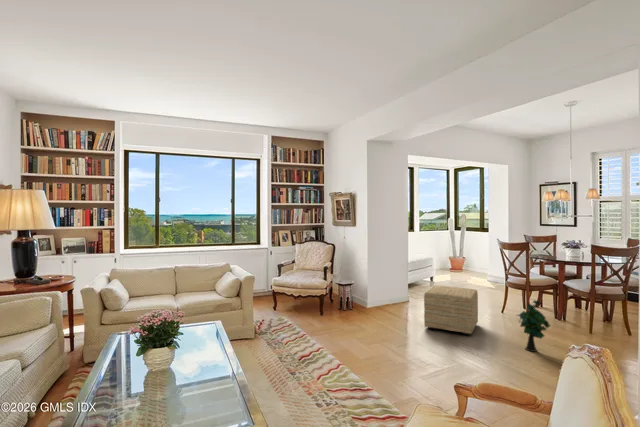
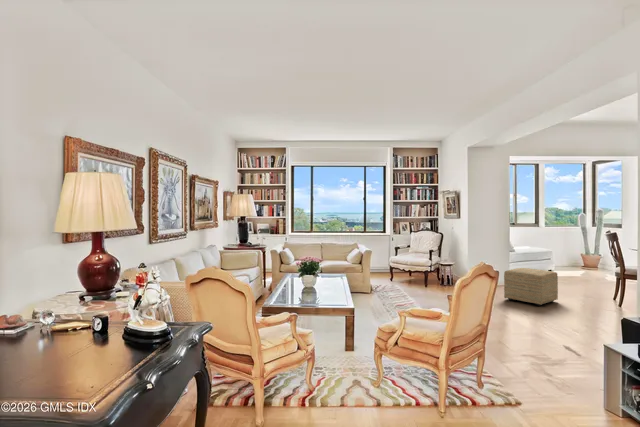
decorative plant: present [518,301,550,352] -> none [576,278,604,319]

